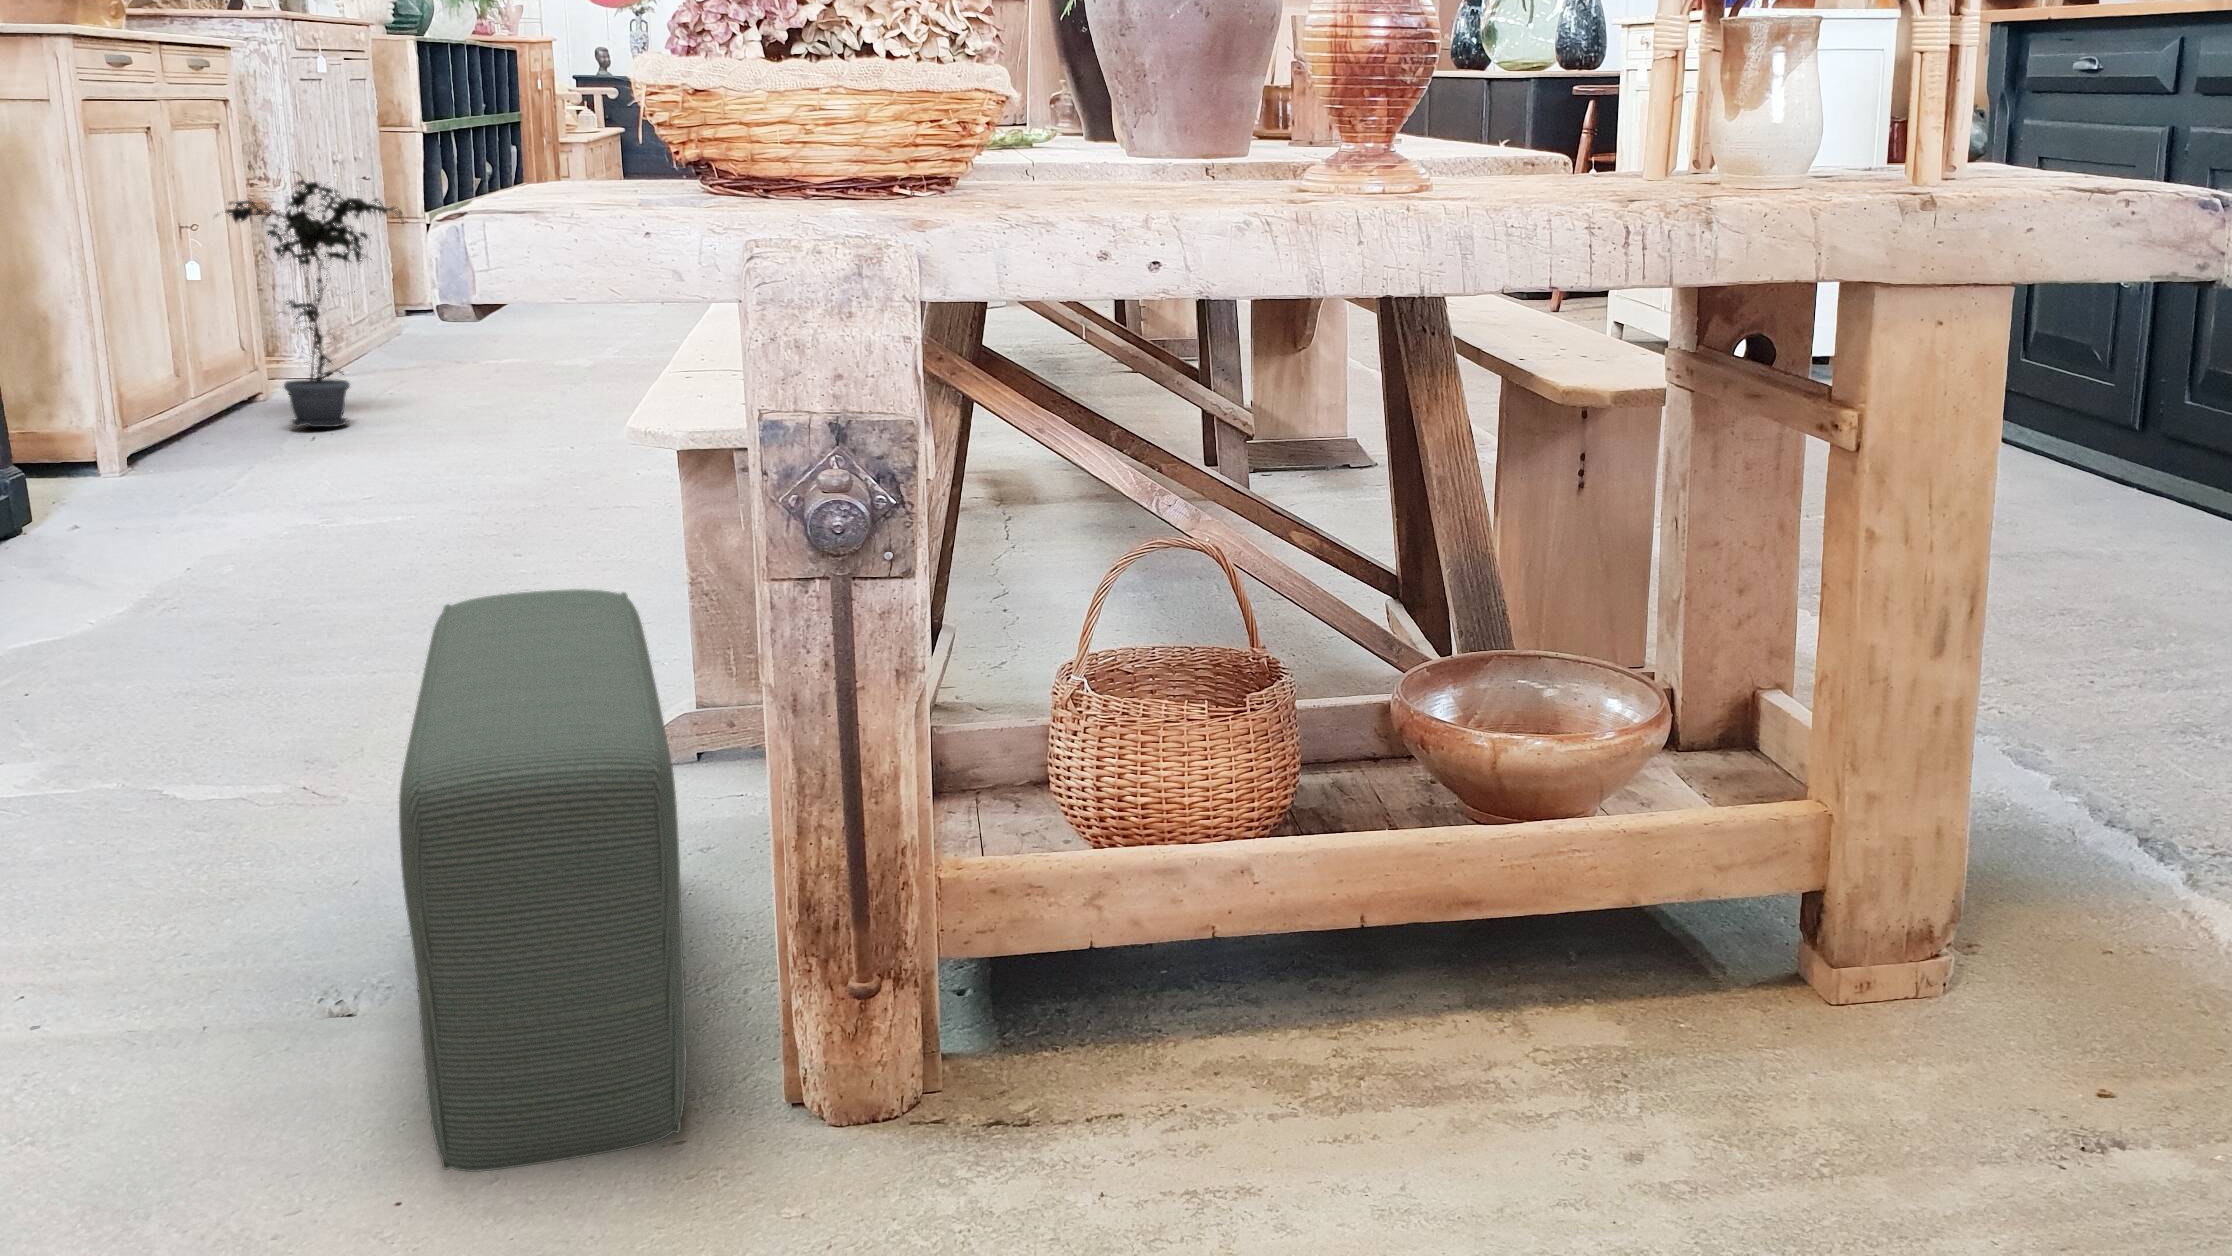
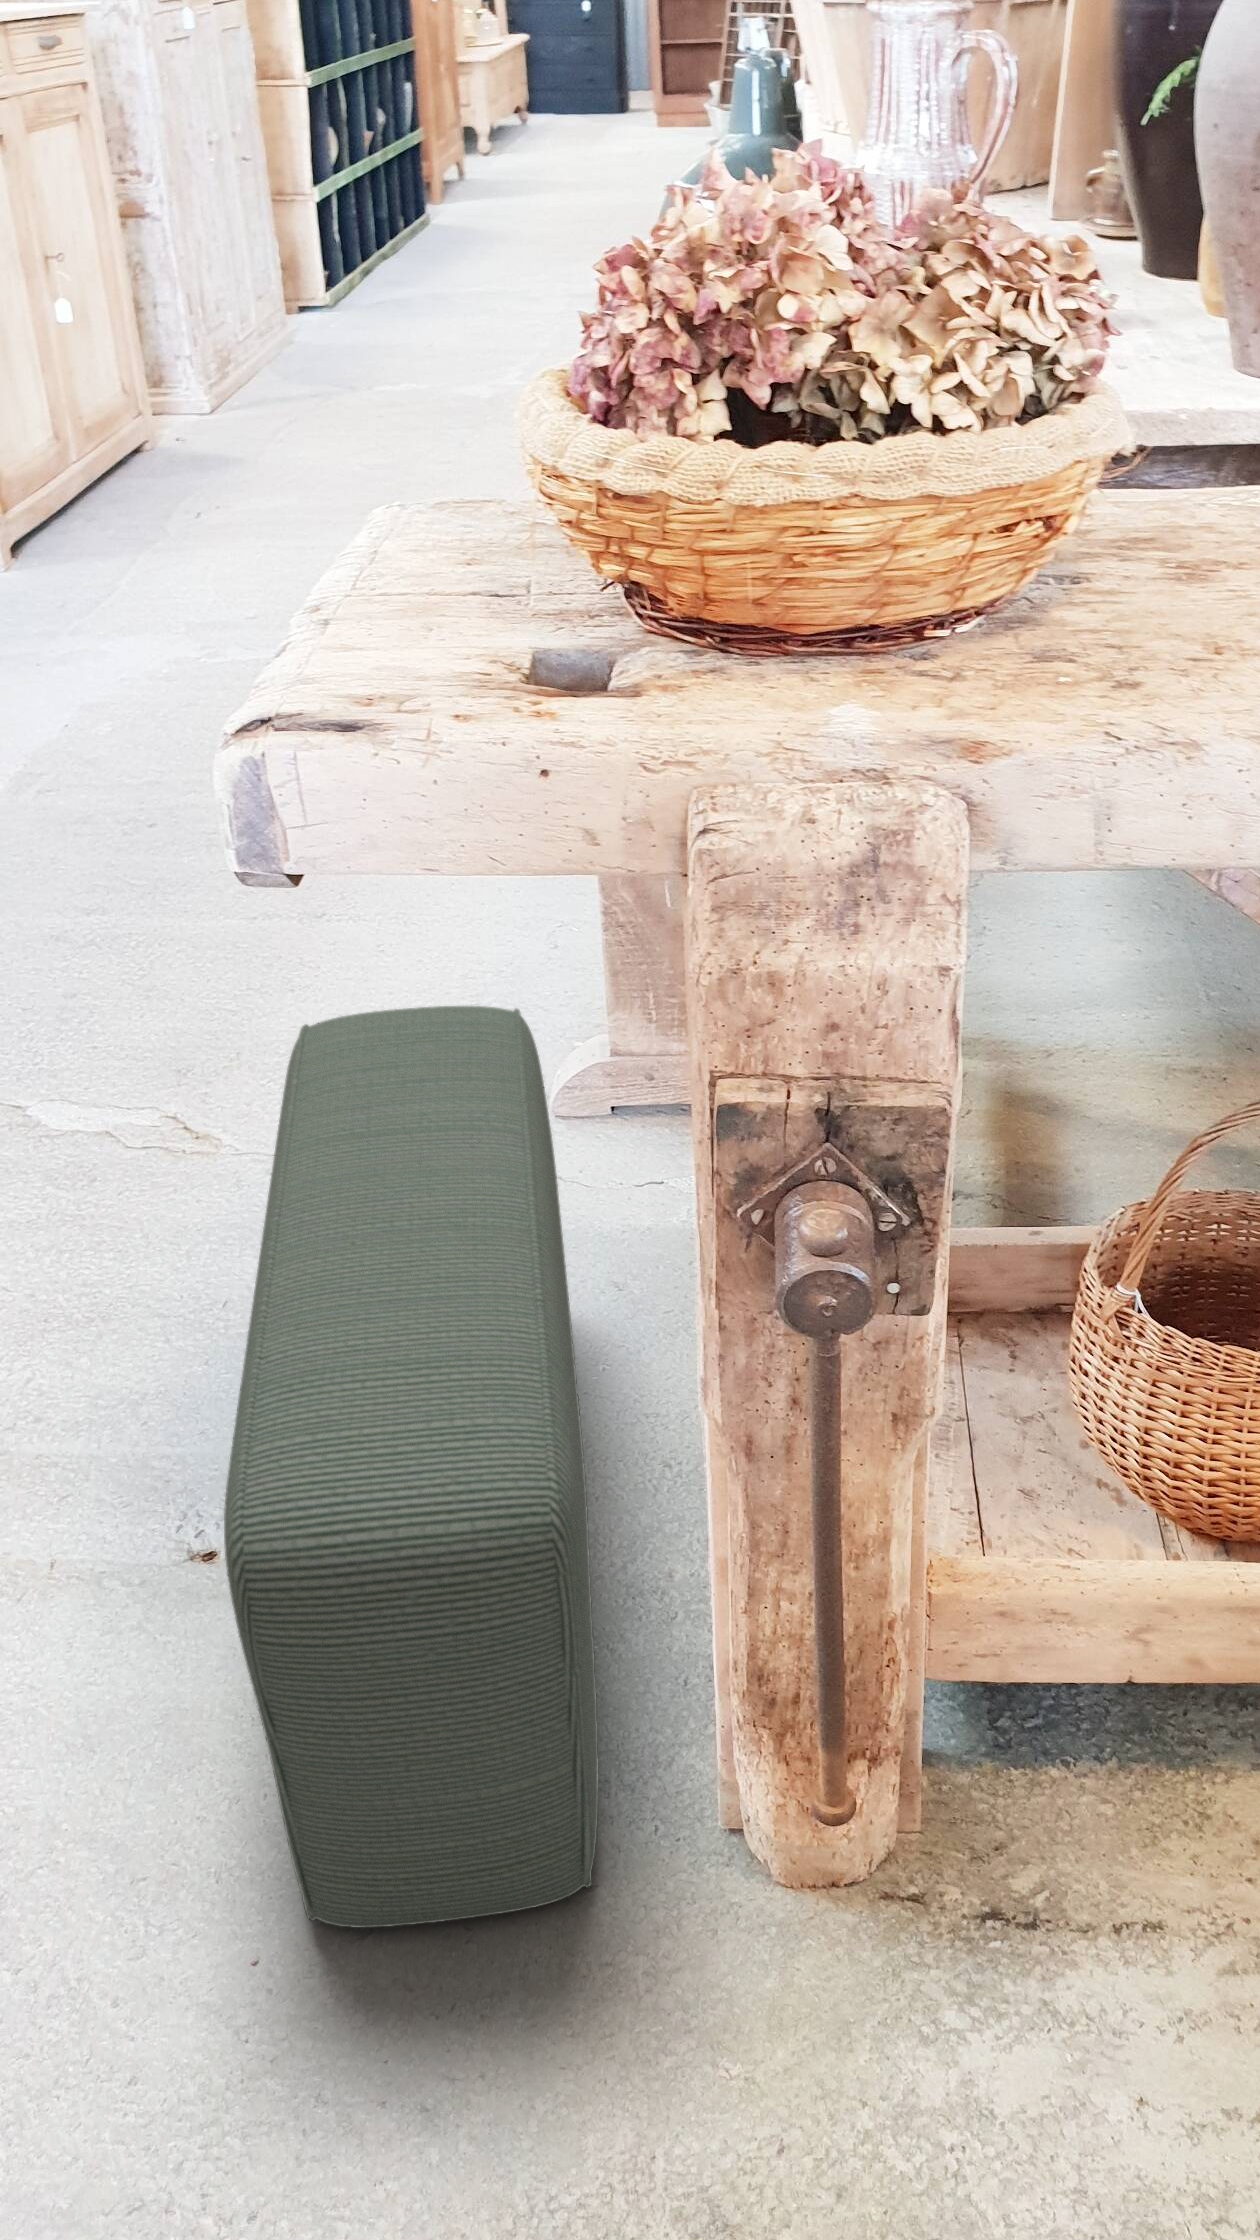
potted plant: present [226,173,404,427] -> none [84,180,282,489]

